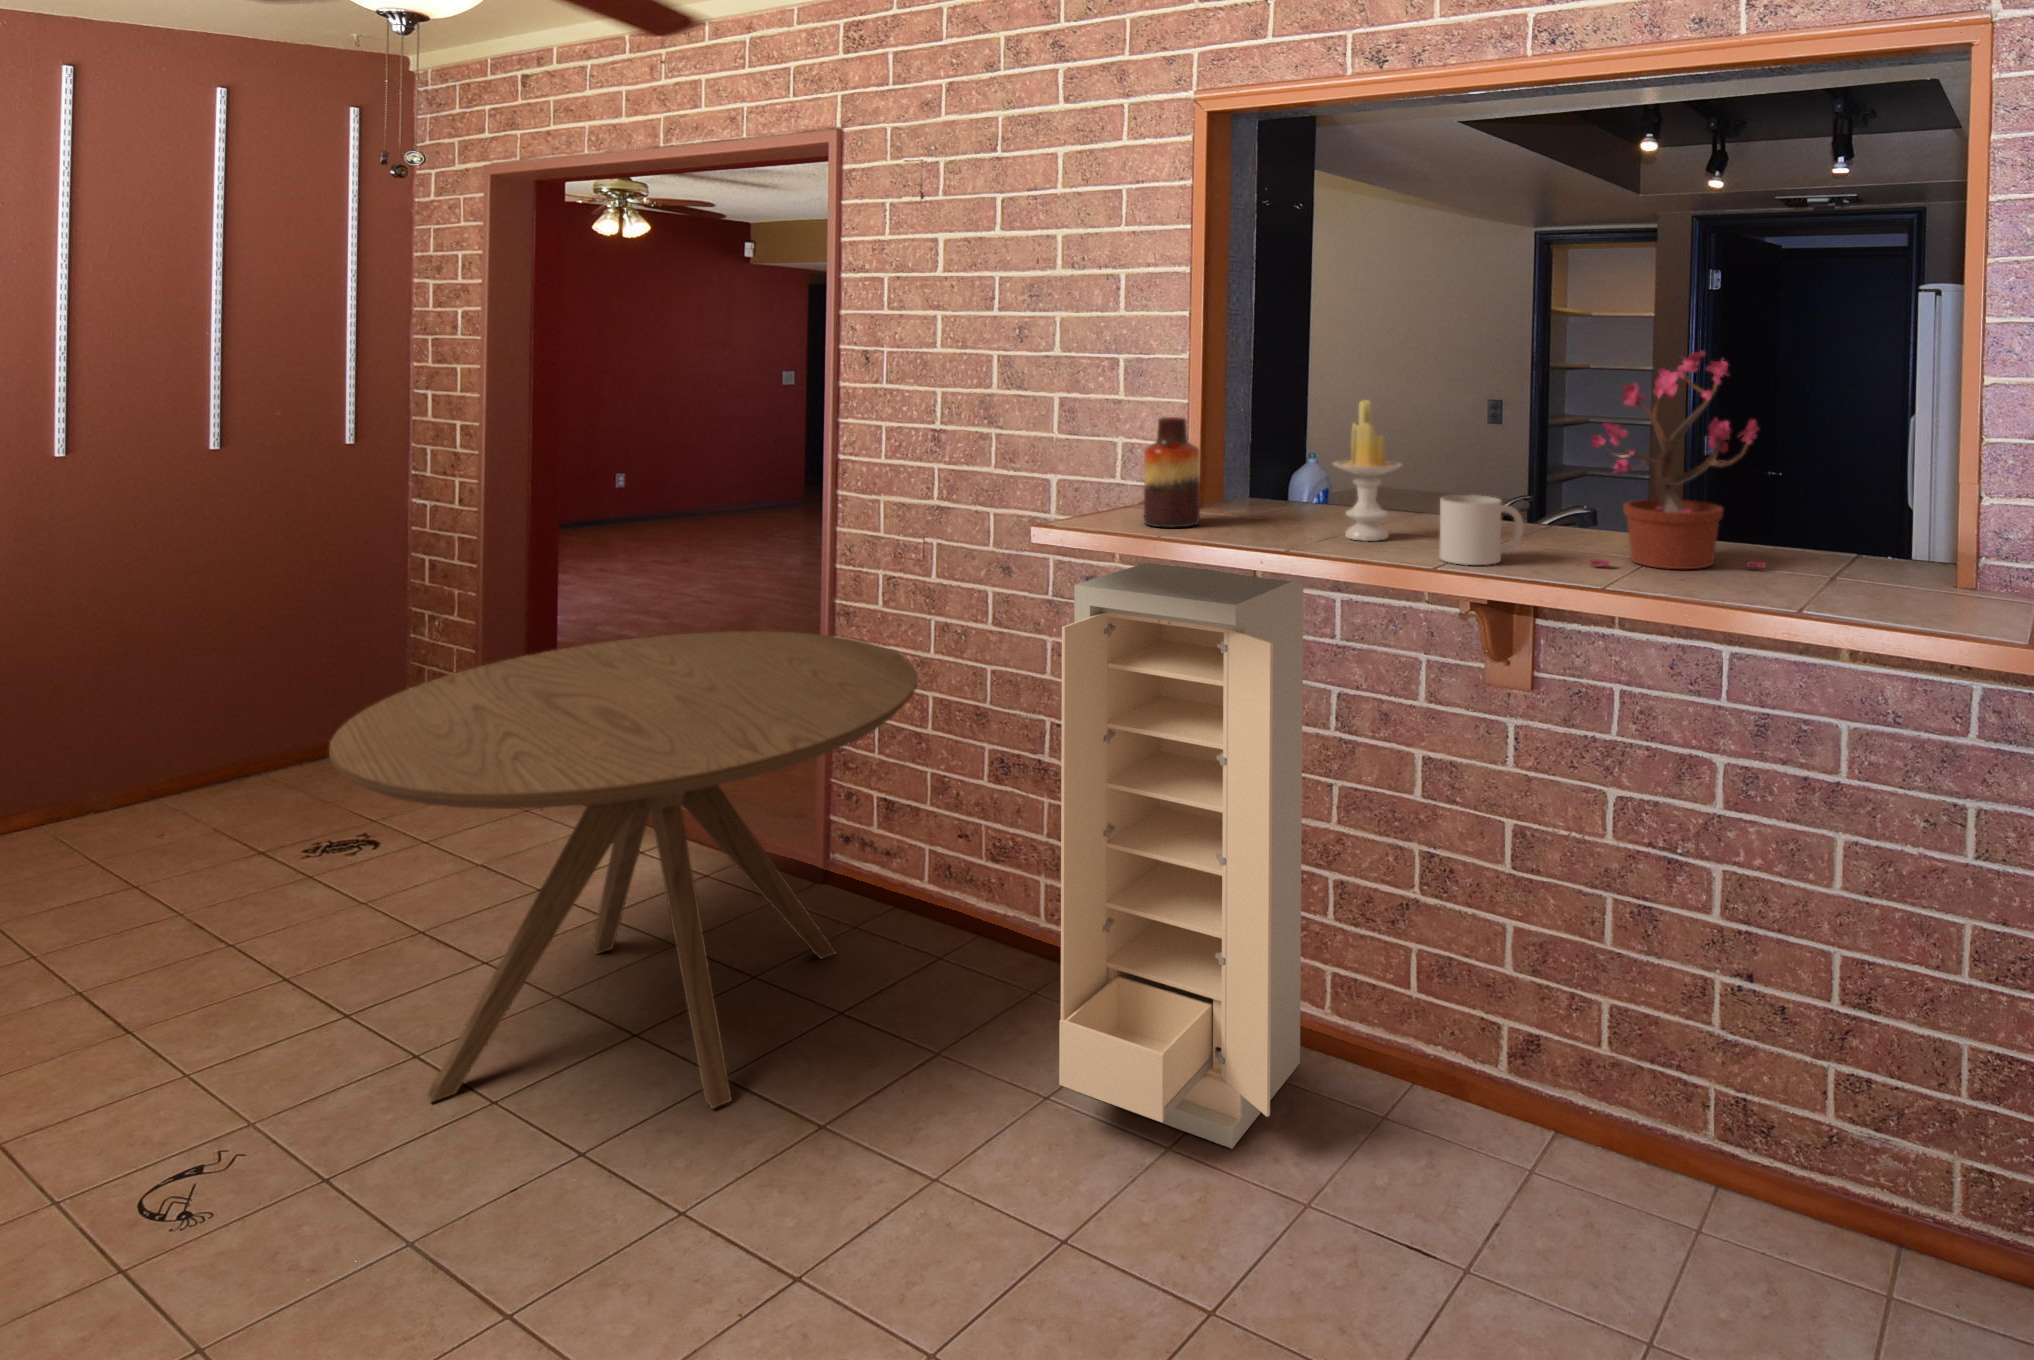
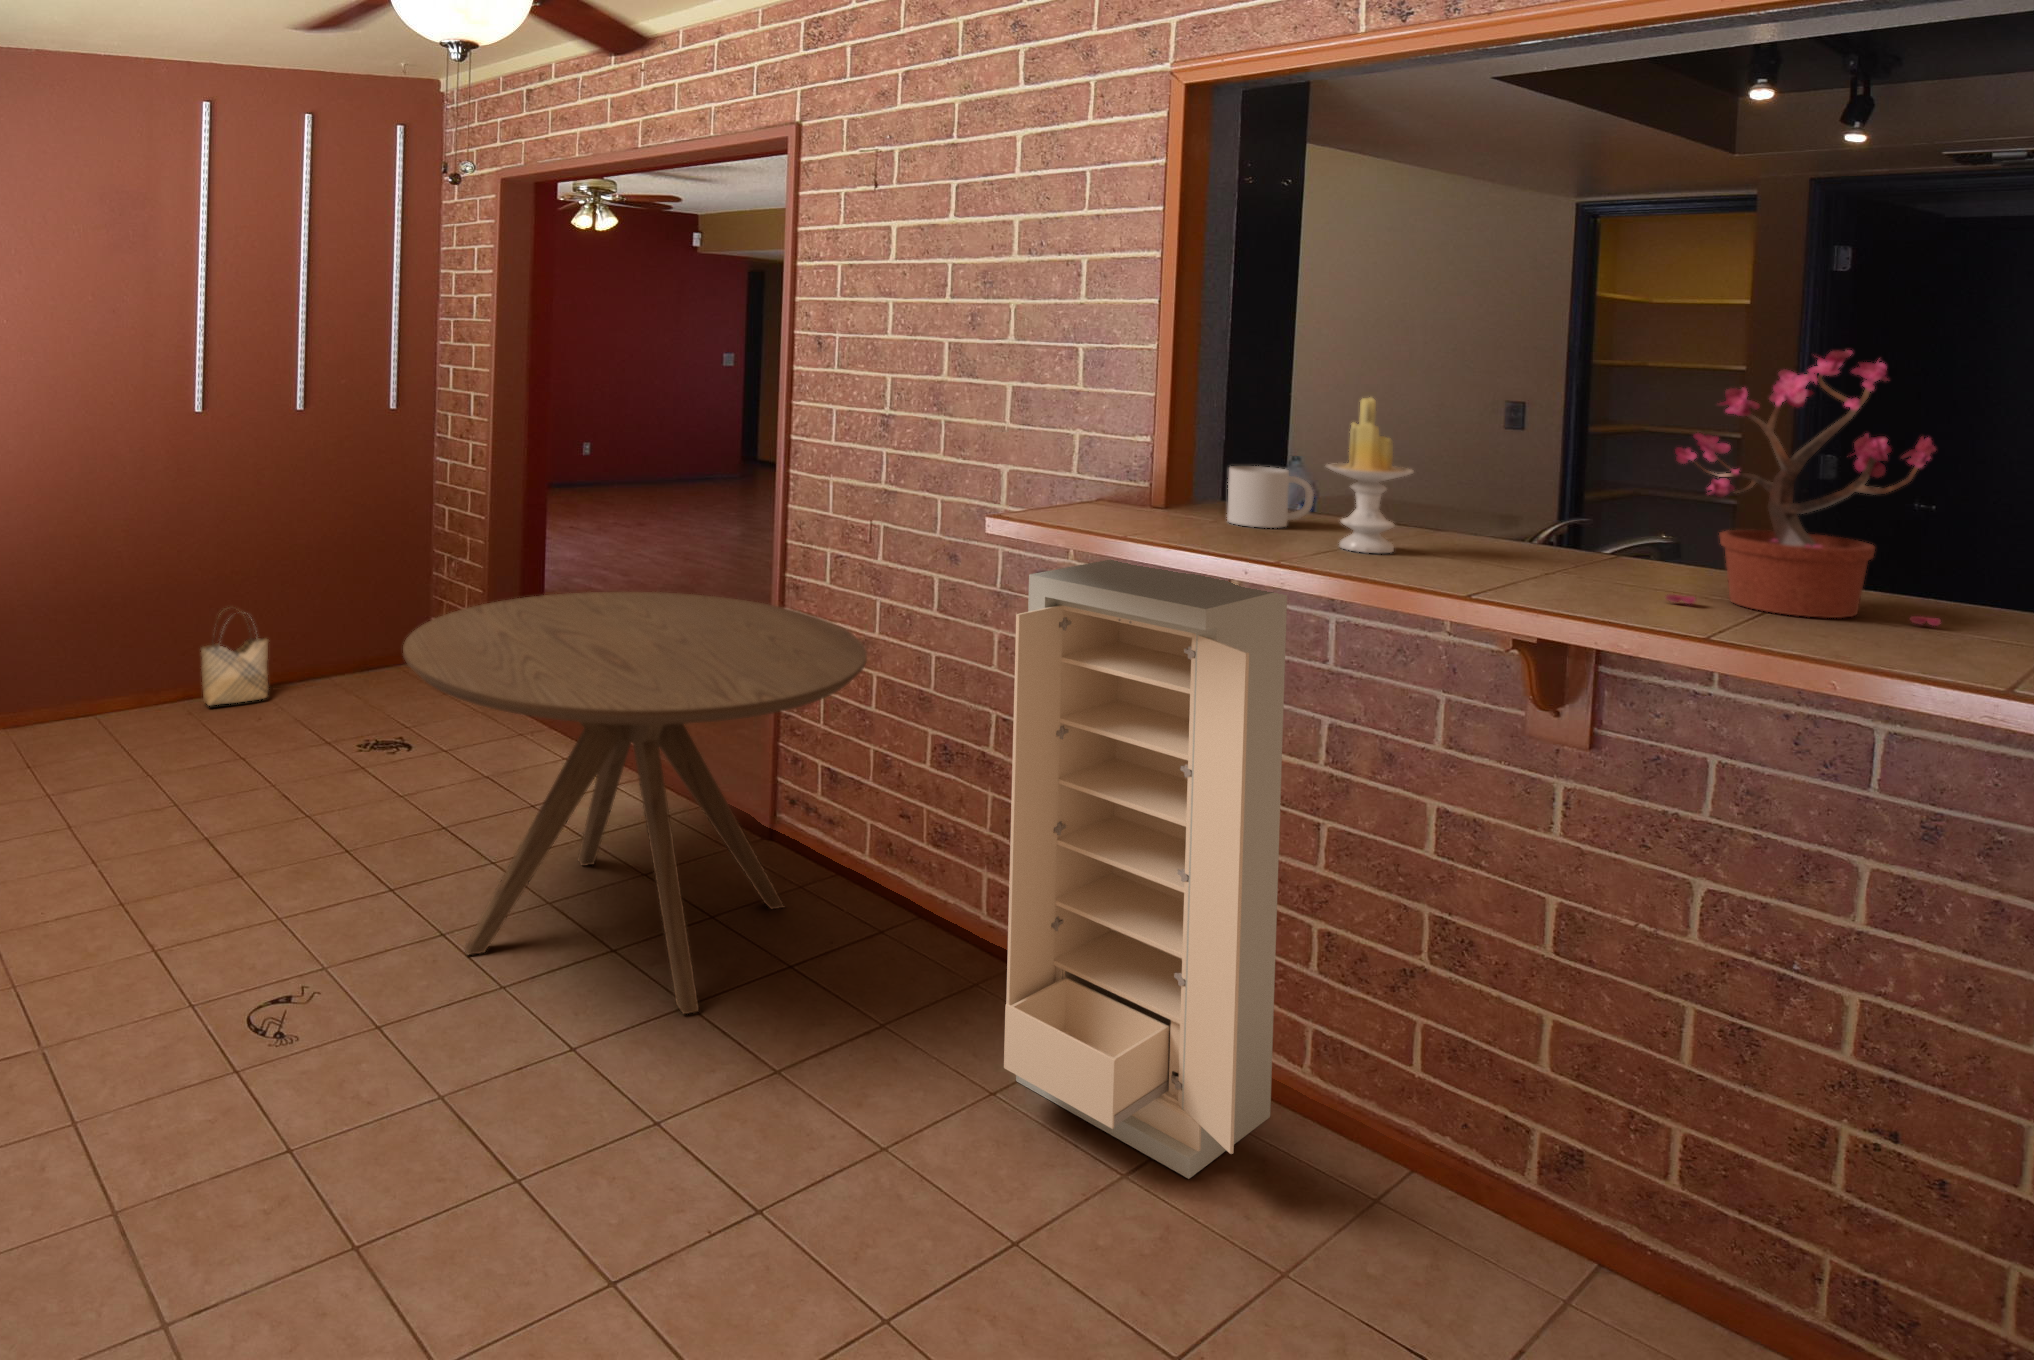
vase: present [1144,417,1200,527] -> none [1105,409,1169,523]
mug: present [1440,495,1523,565] -> present [1227,466,1313,528]
woven basket: none [47,706,164,839] -> present [200,613,269,705]

